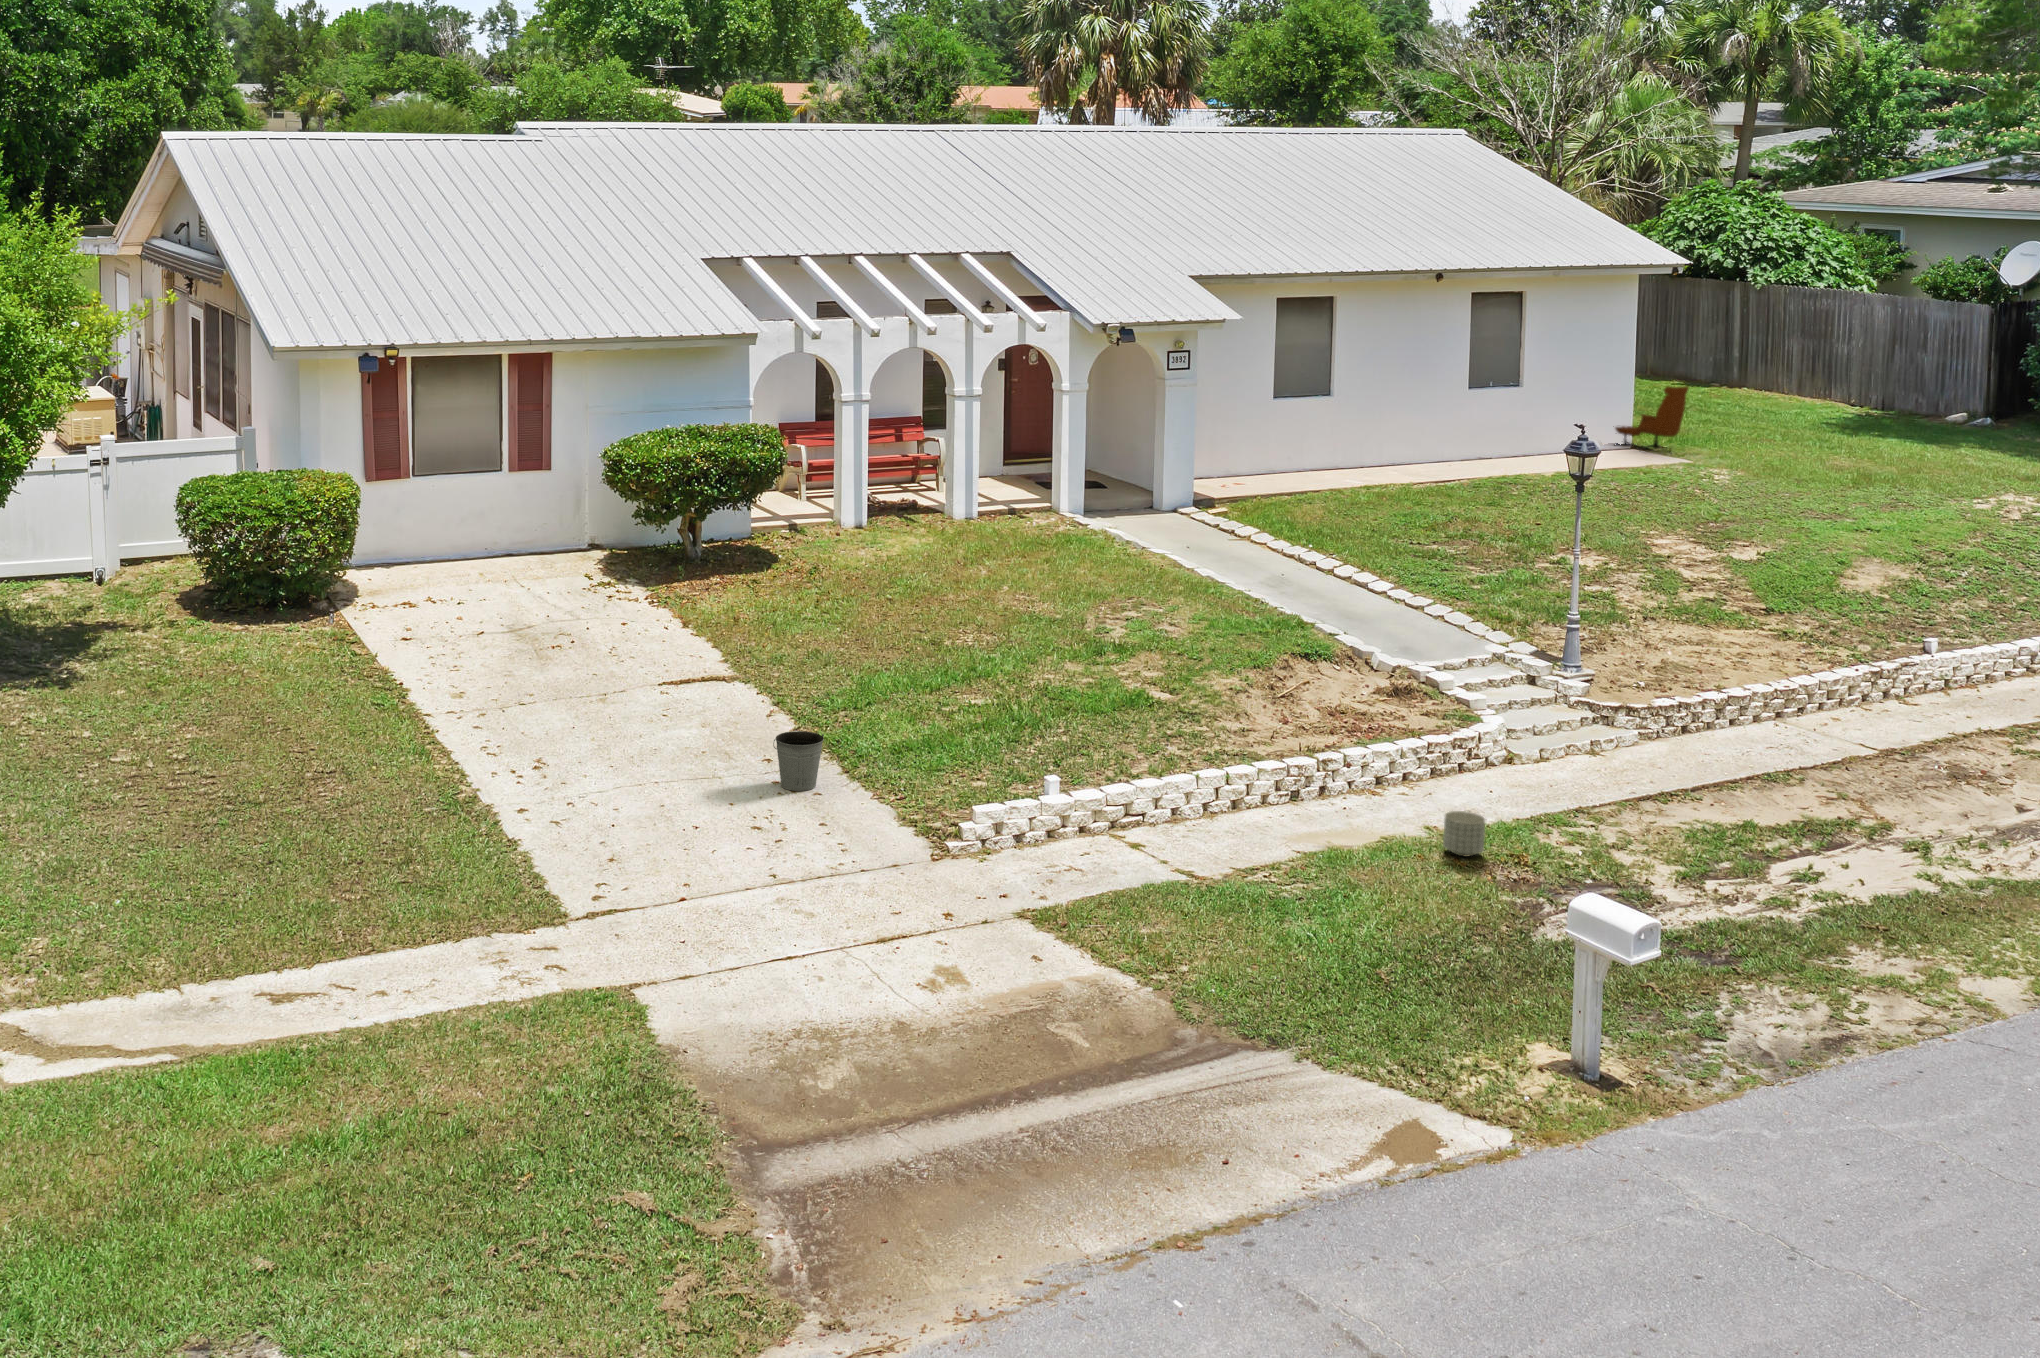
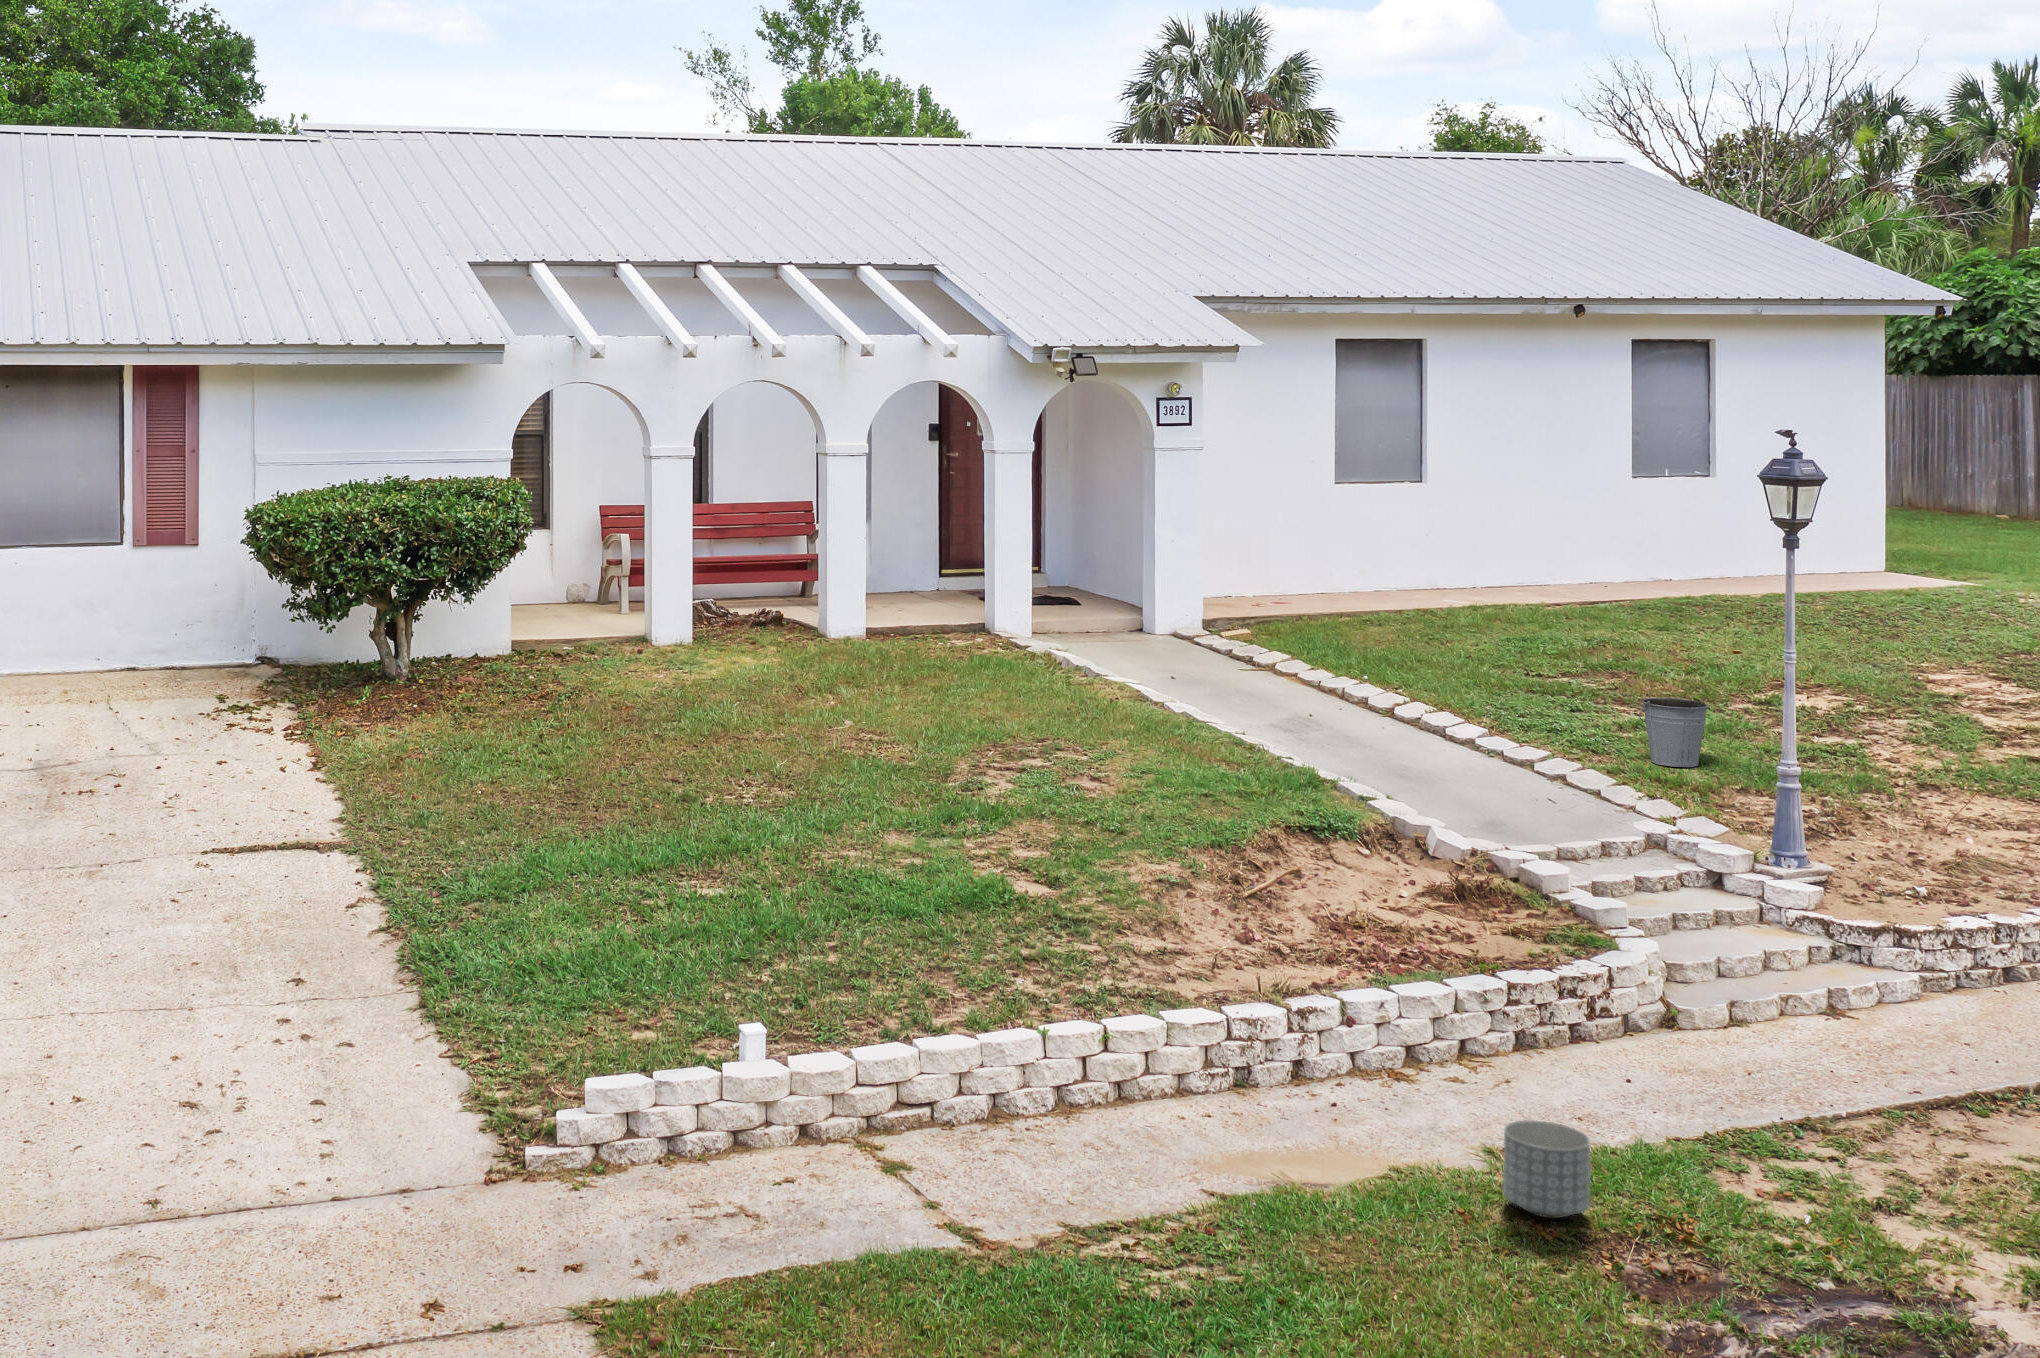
lounge chair: present [1614,386,1688,449] -> none [1851,466,1971,567]
bucket: present [773,731,824,791] -> present [1639,698,1708,767]

